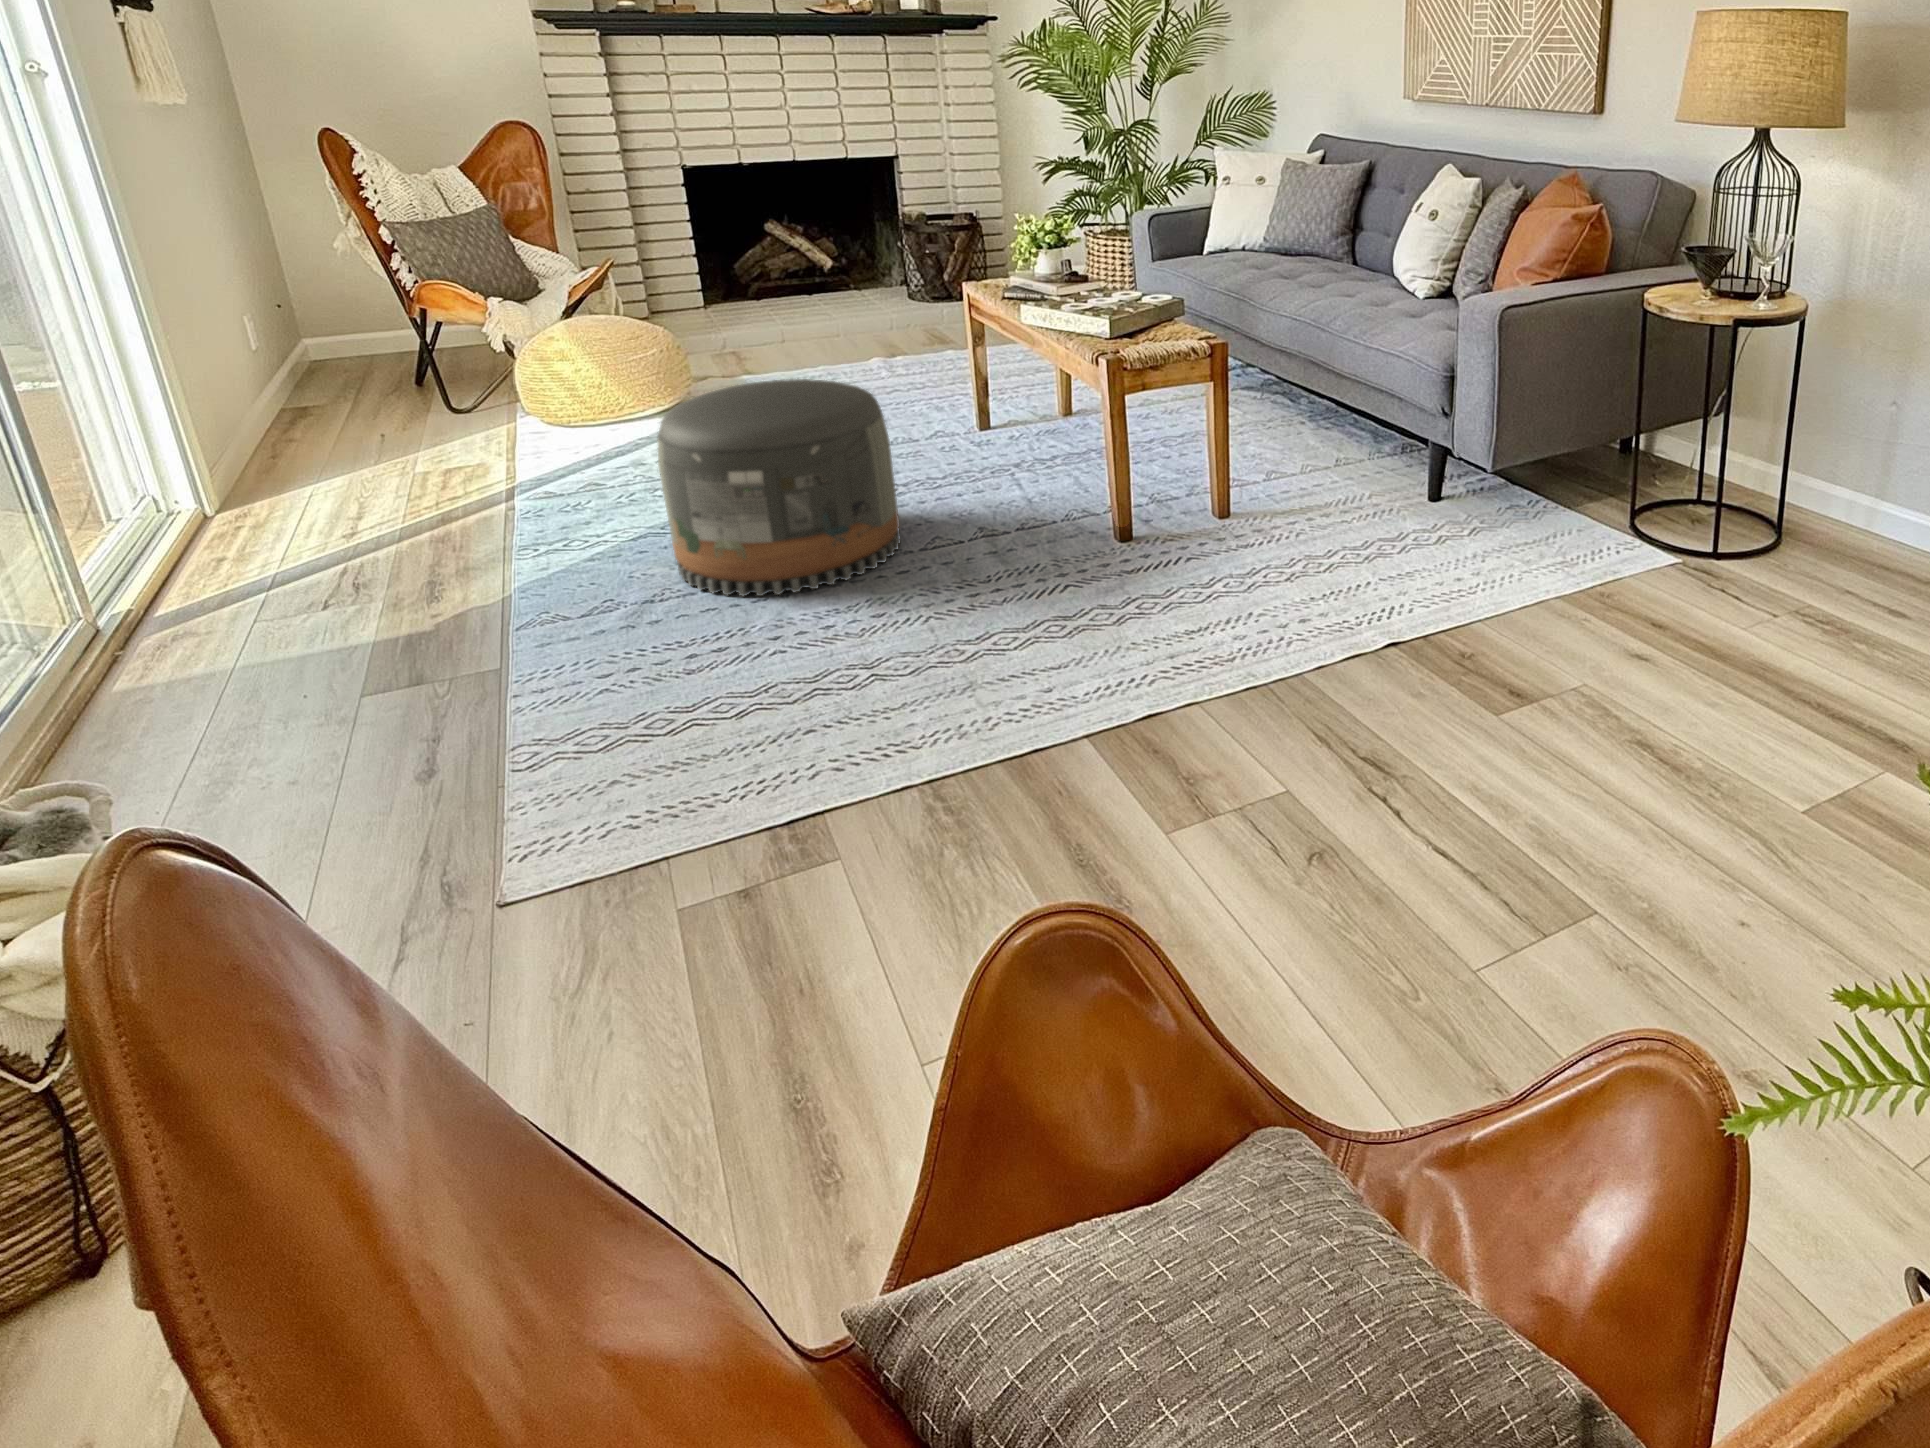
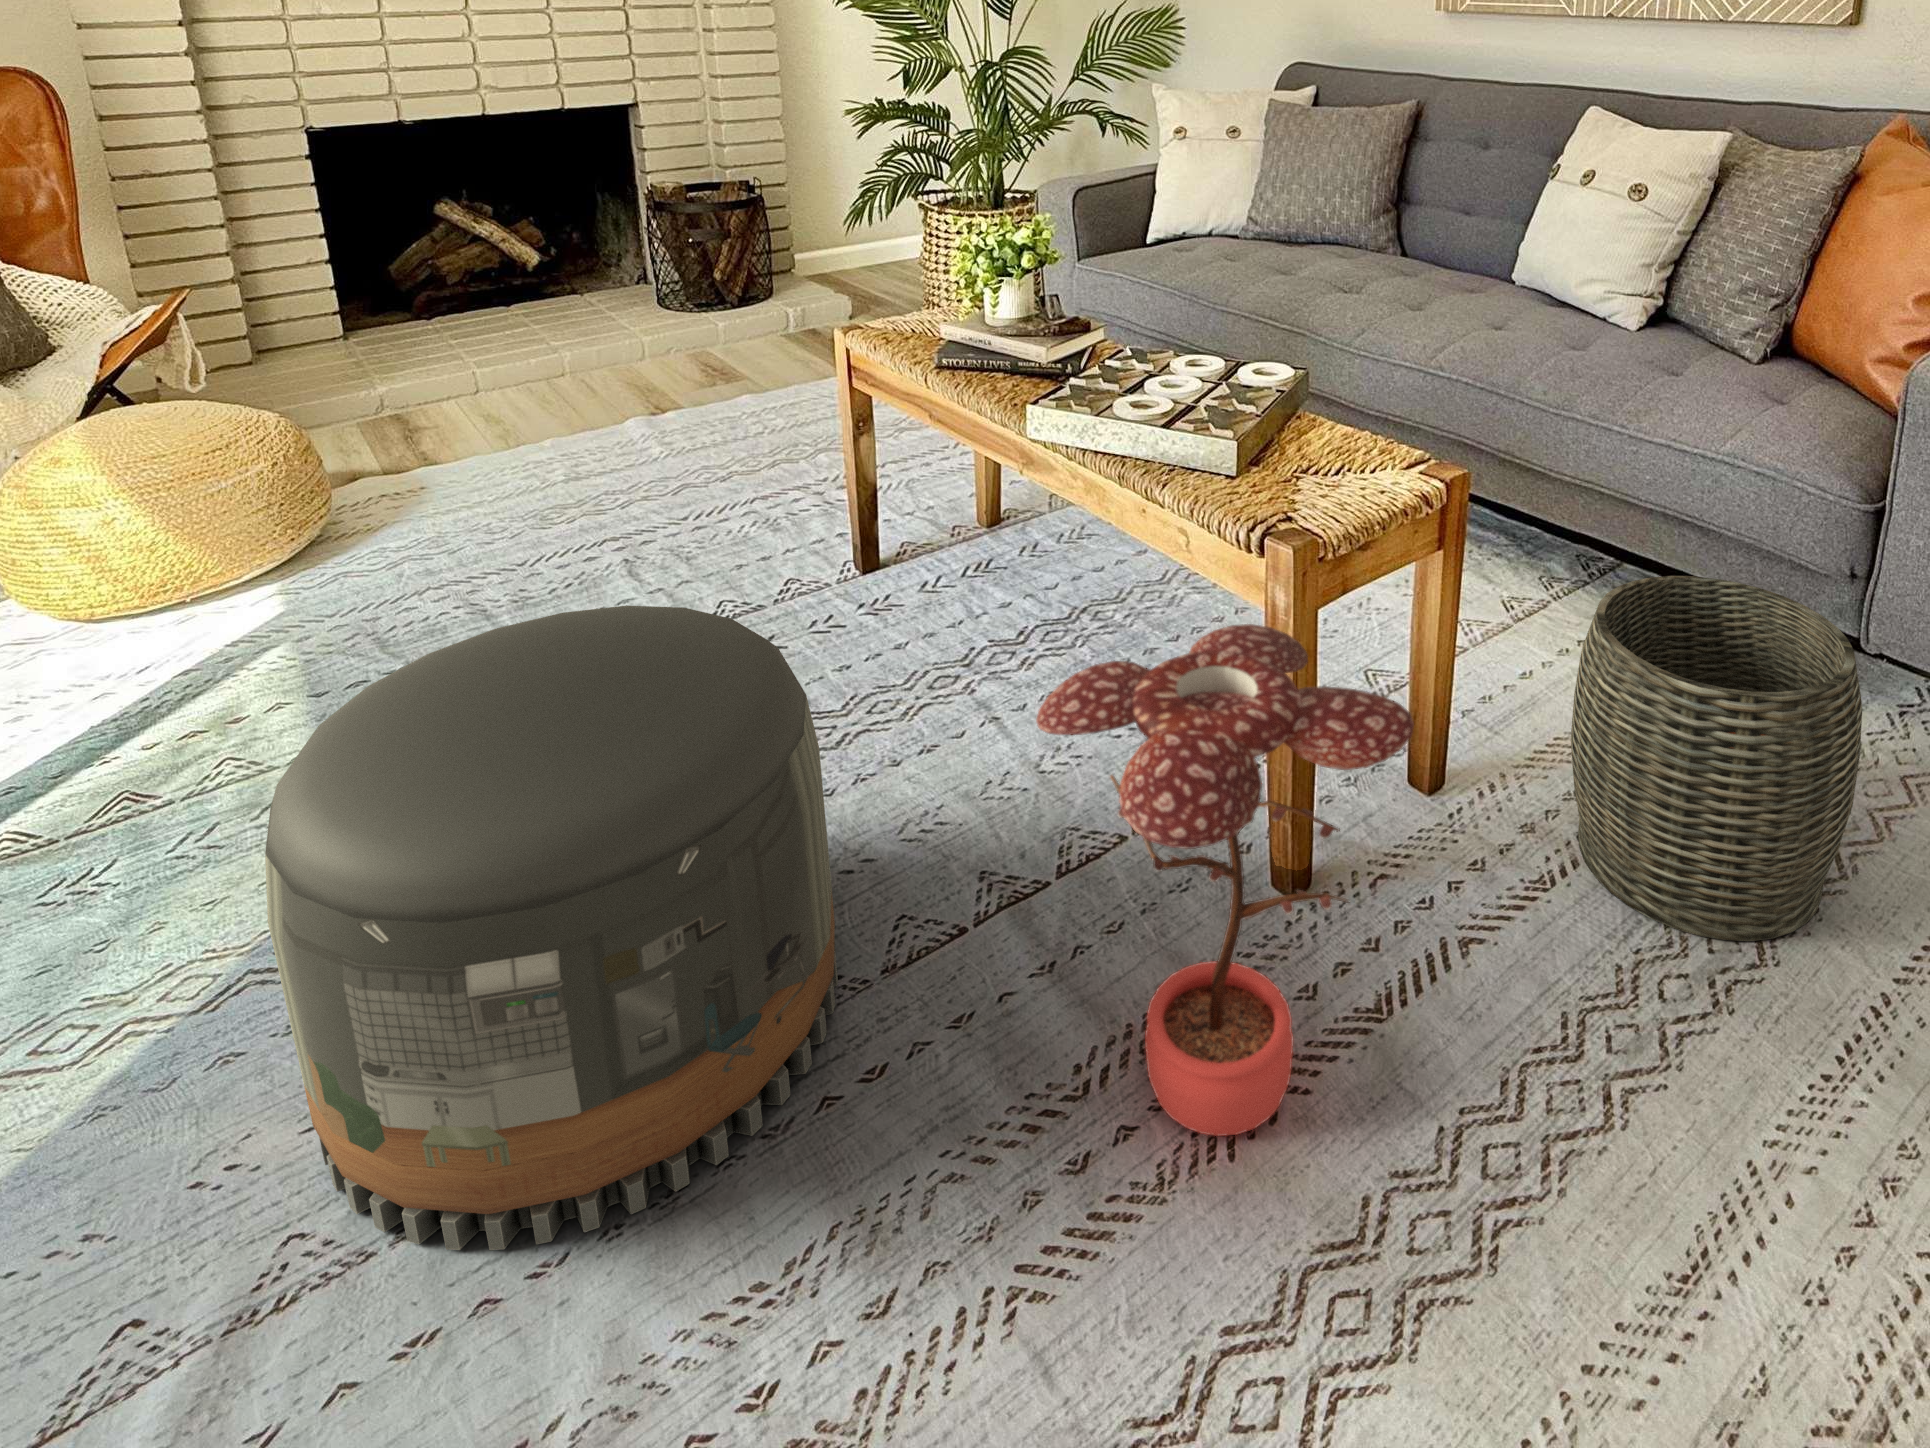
potted plant: none [957,388,1105,592] -> present [1036,624,1414,1136]
woven basket: none [1259,404,1388,563] -> present [1571,576,1862,941]

